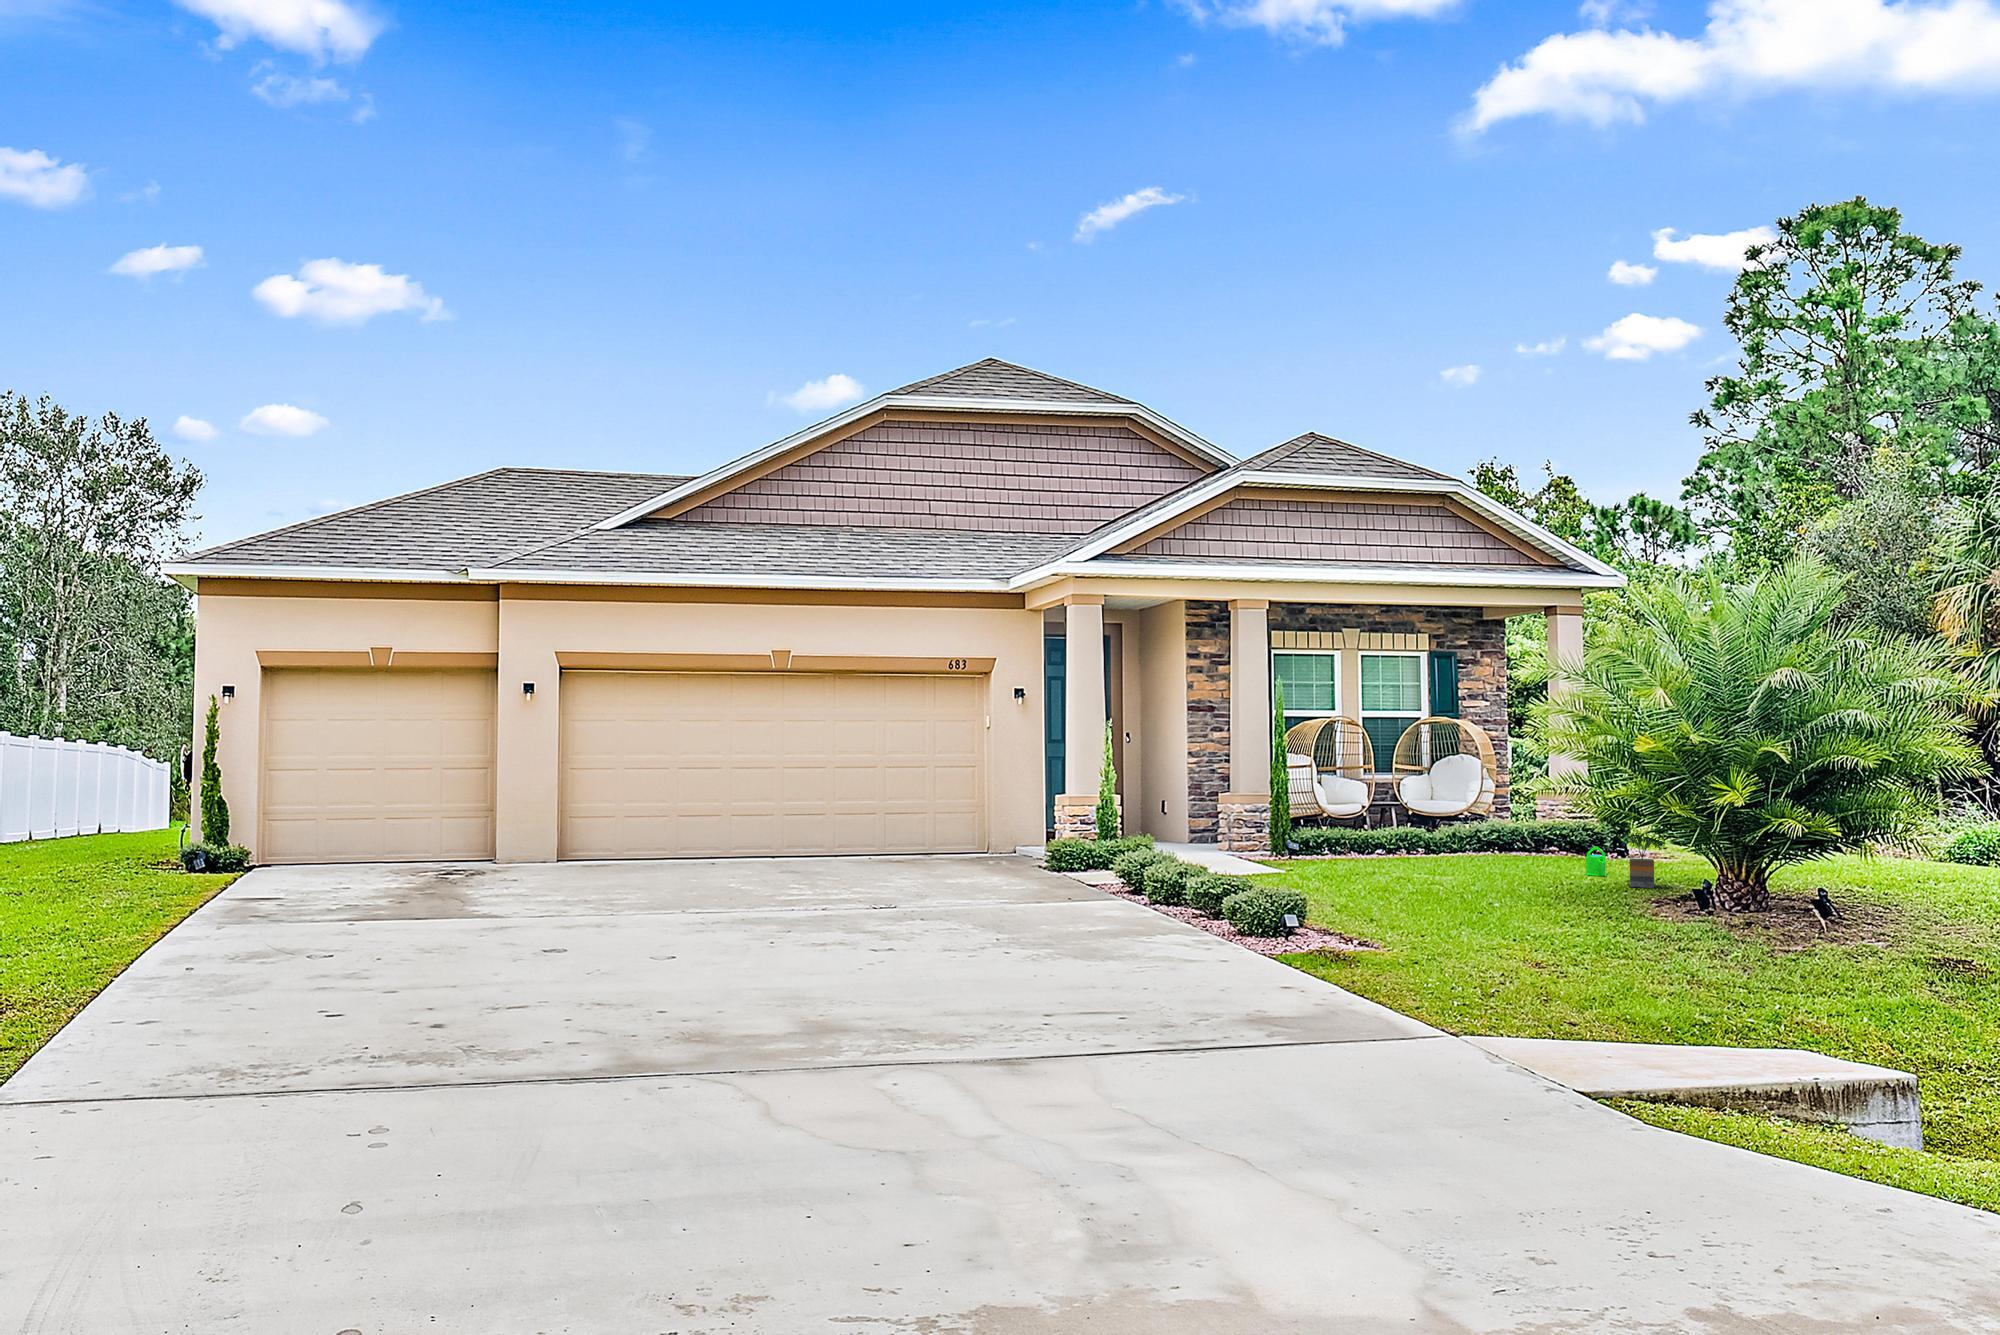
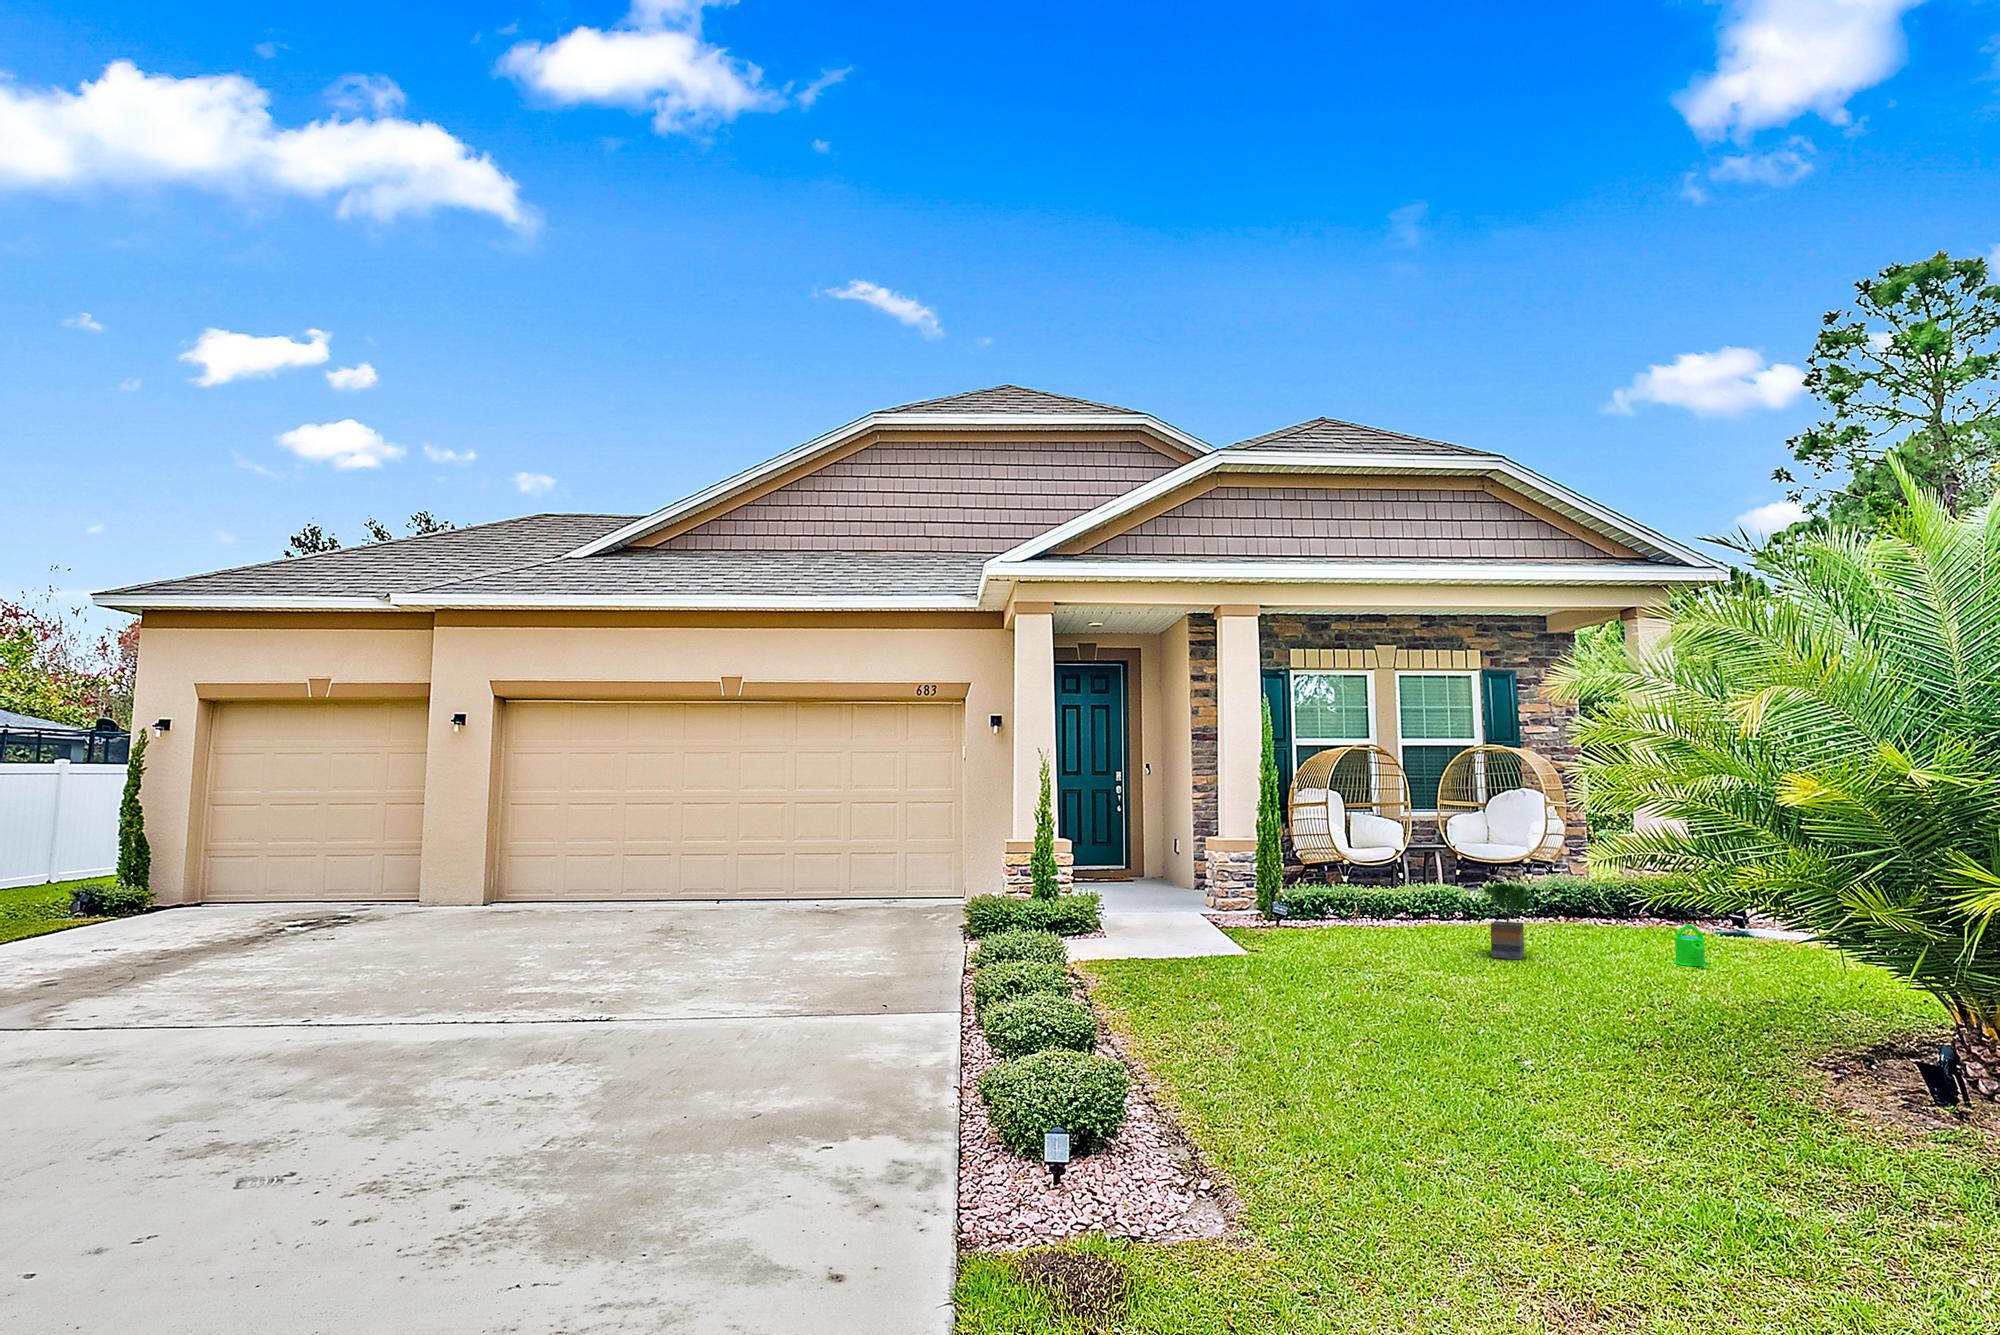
potted tree: present [1625,834,1664,888] -> present [1484,883,1534,960]

